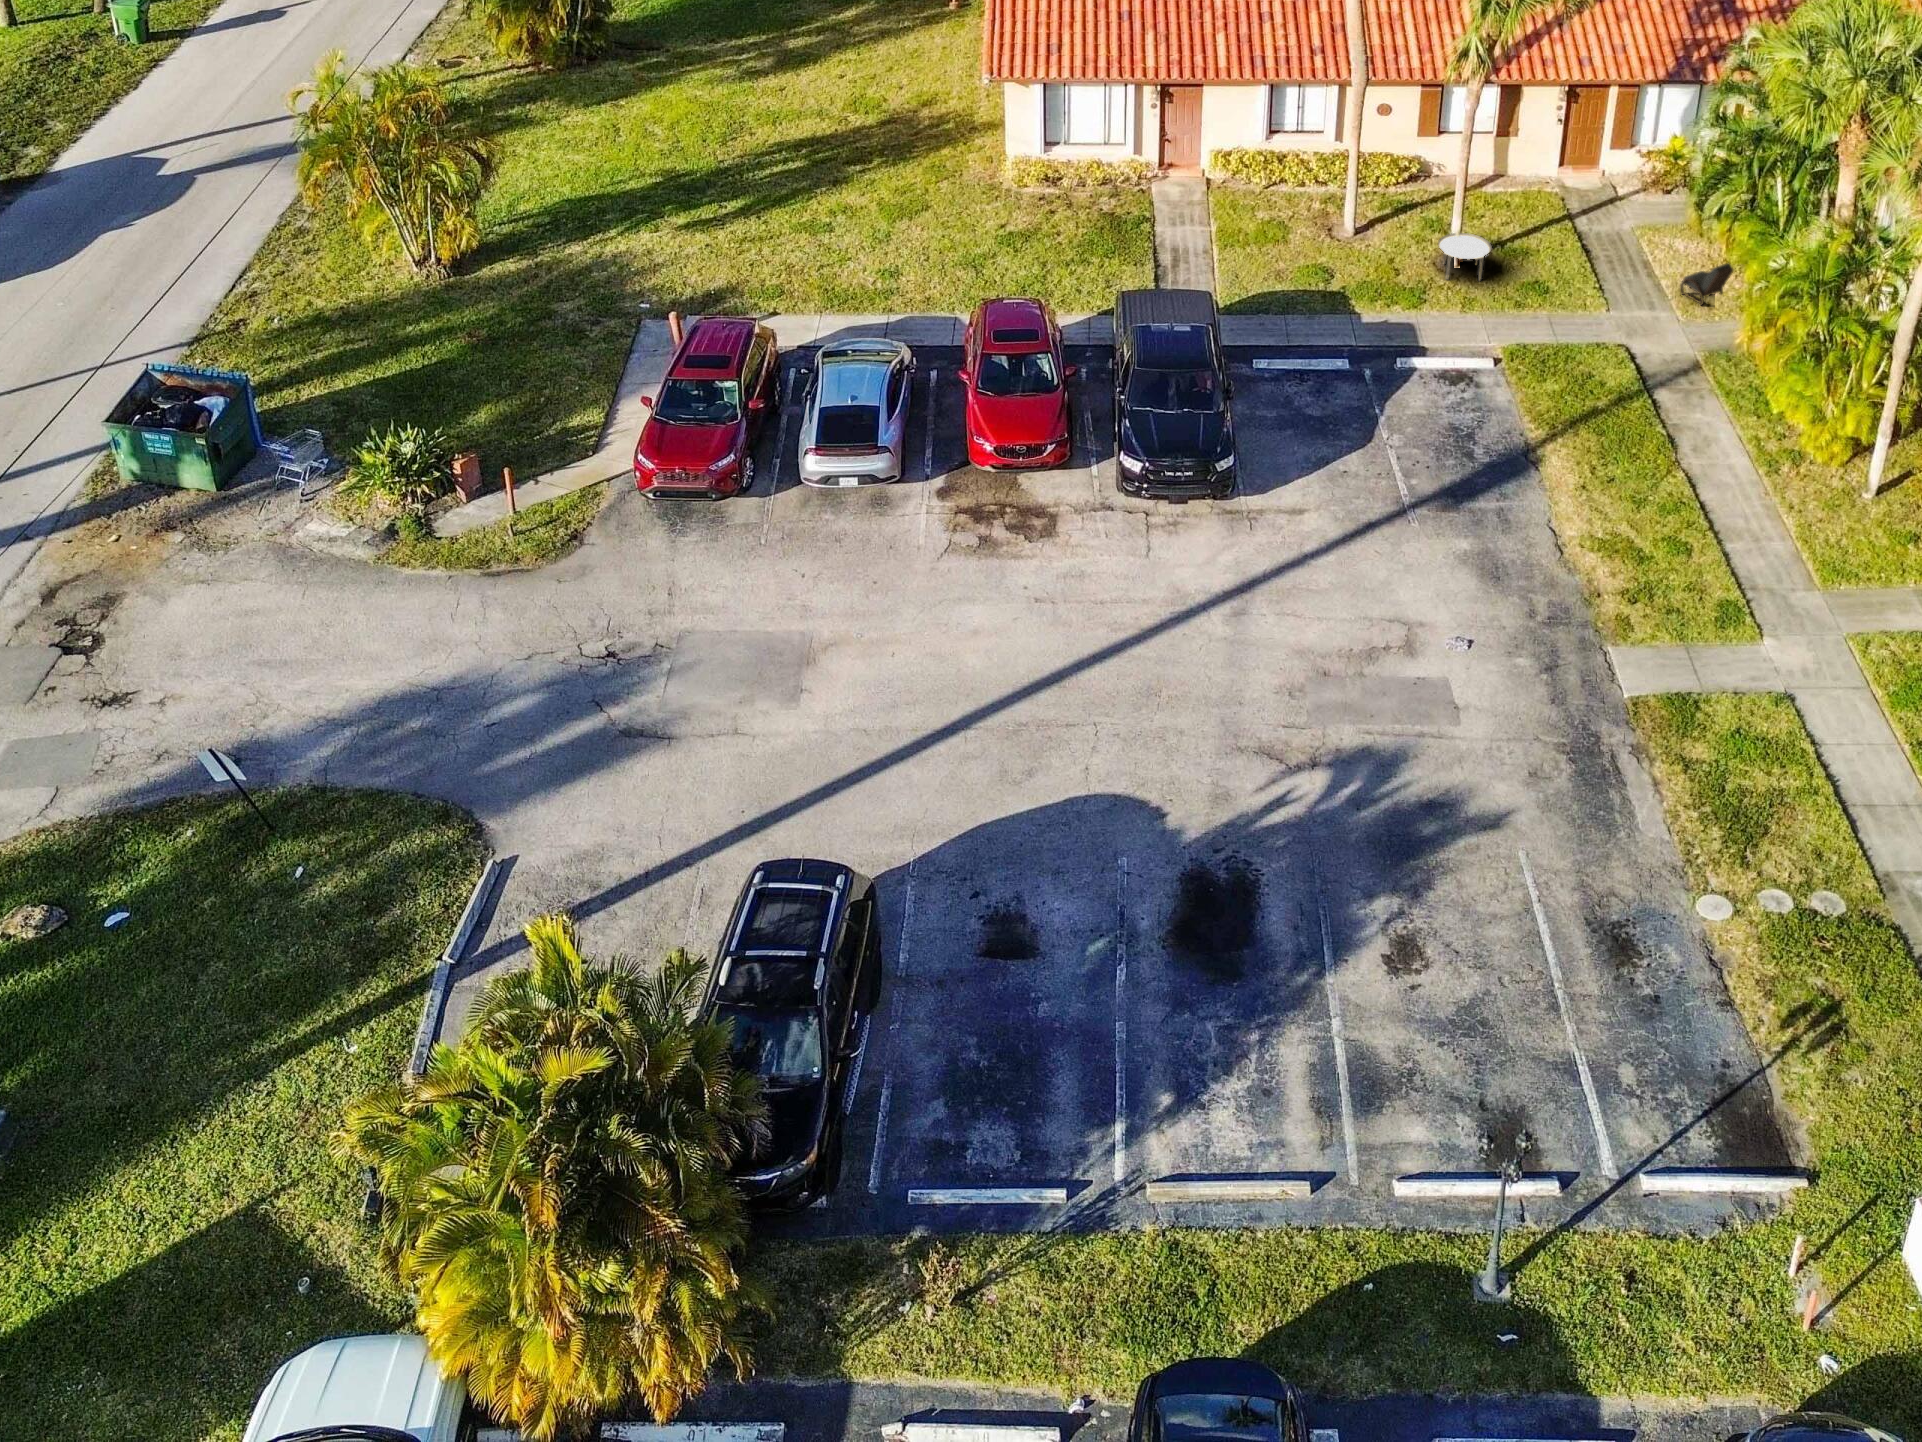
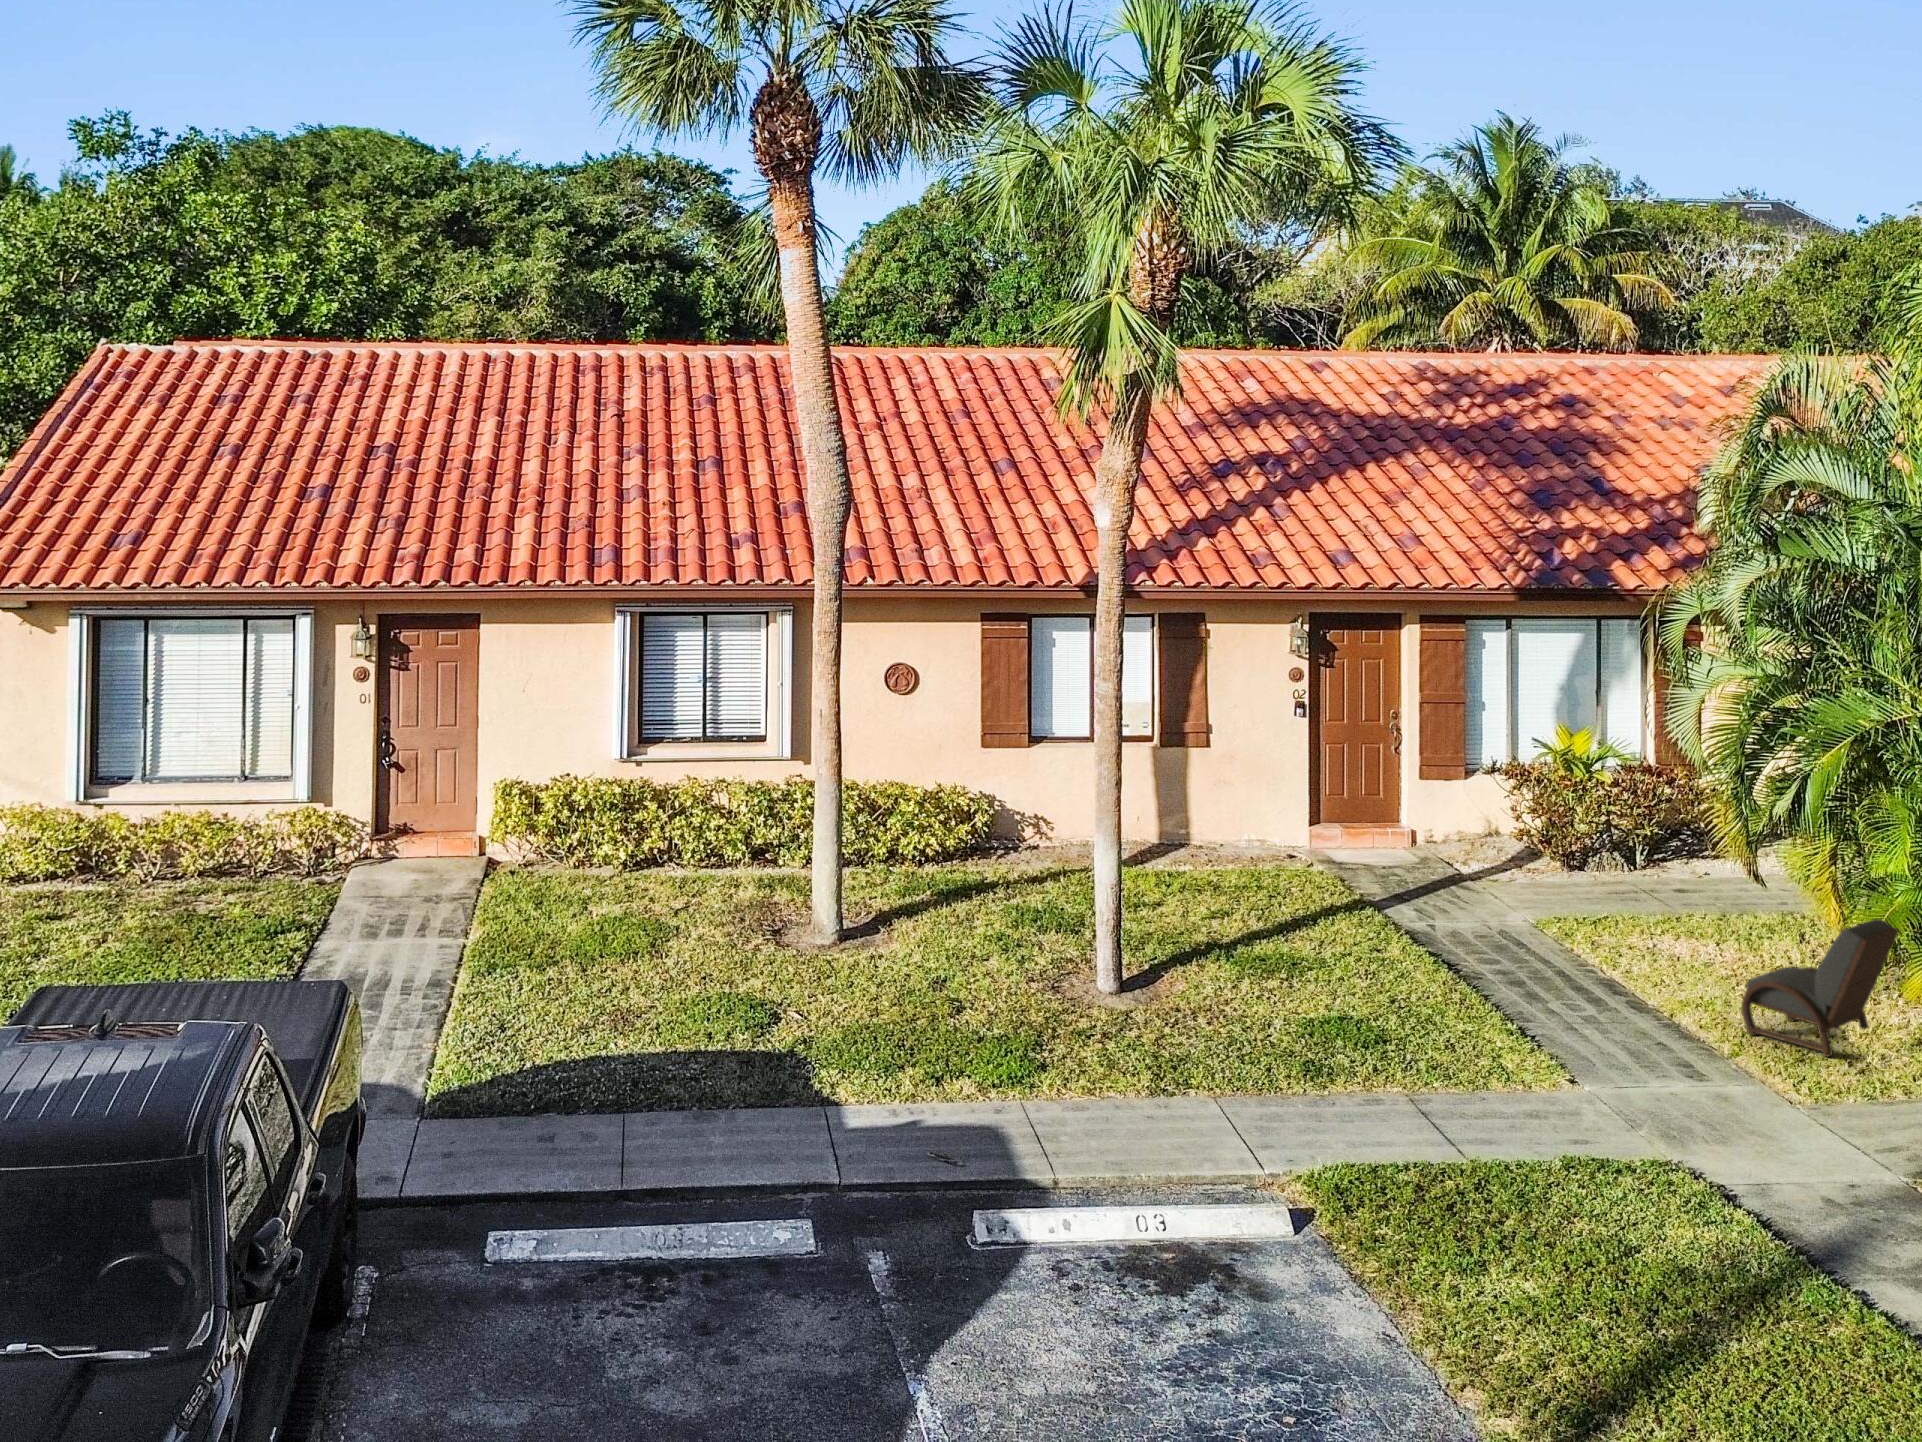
round table: present [1438,233,1492,281] -> none [1059,899,1208,1021]

